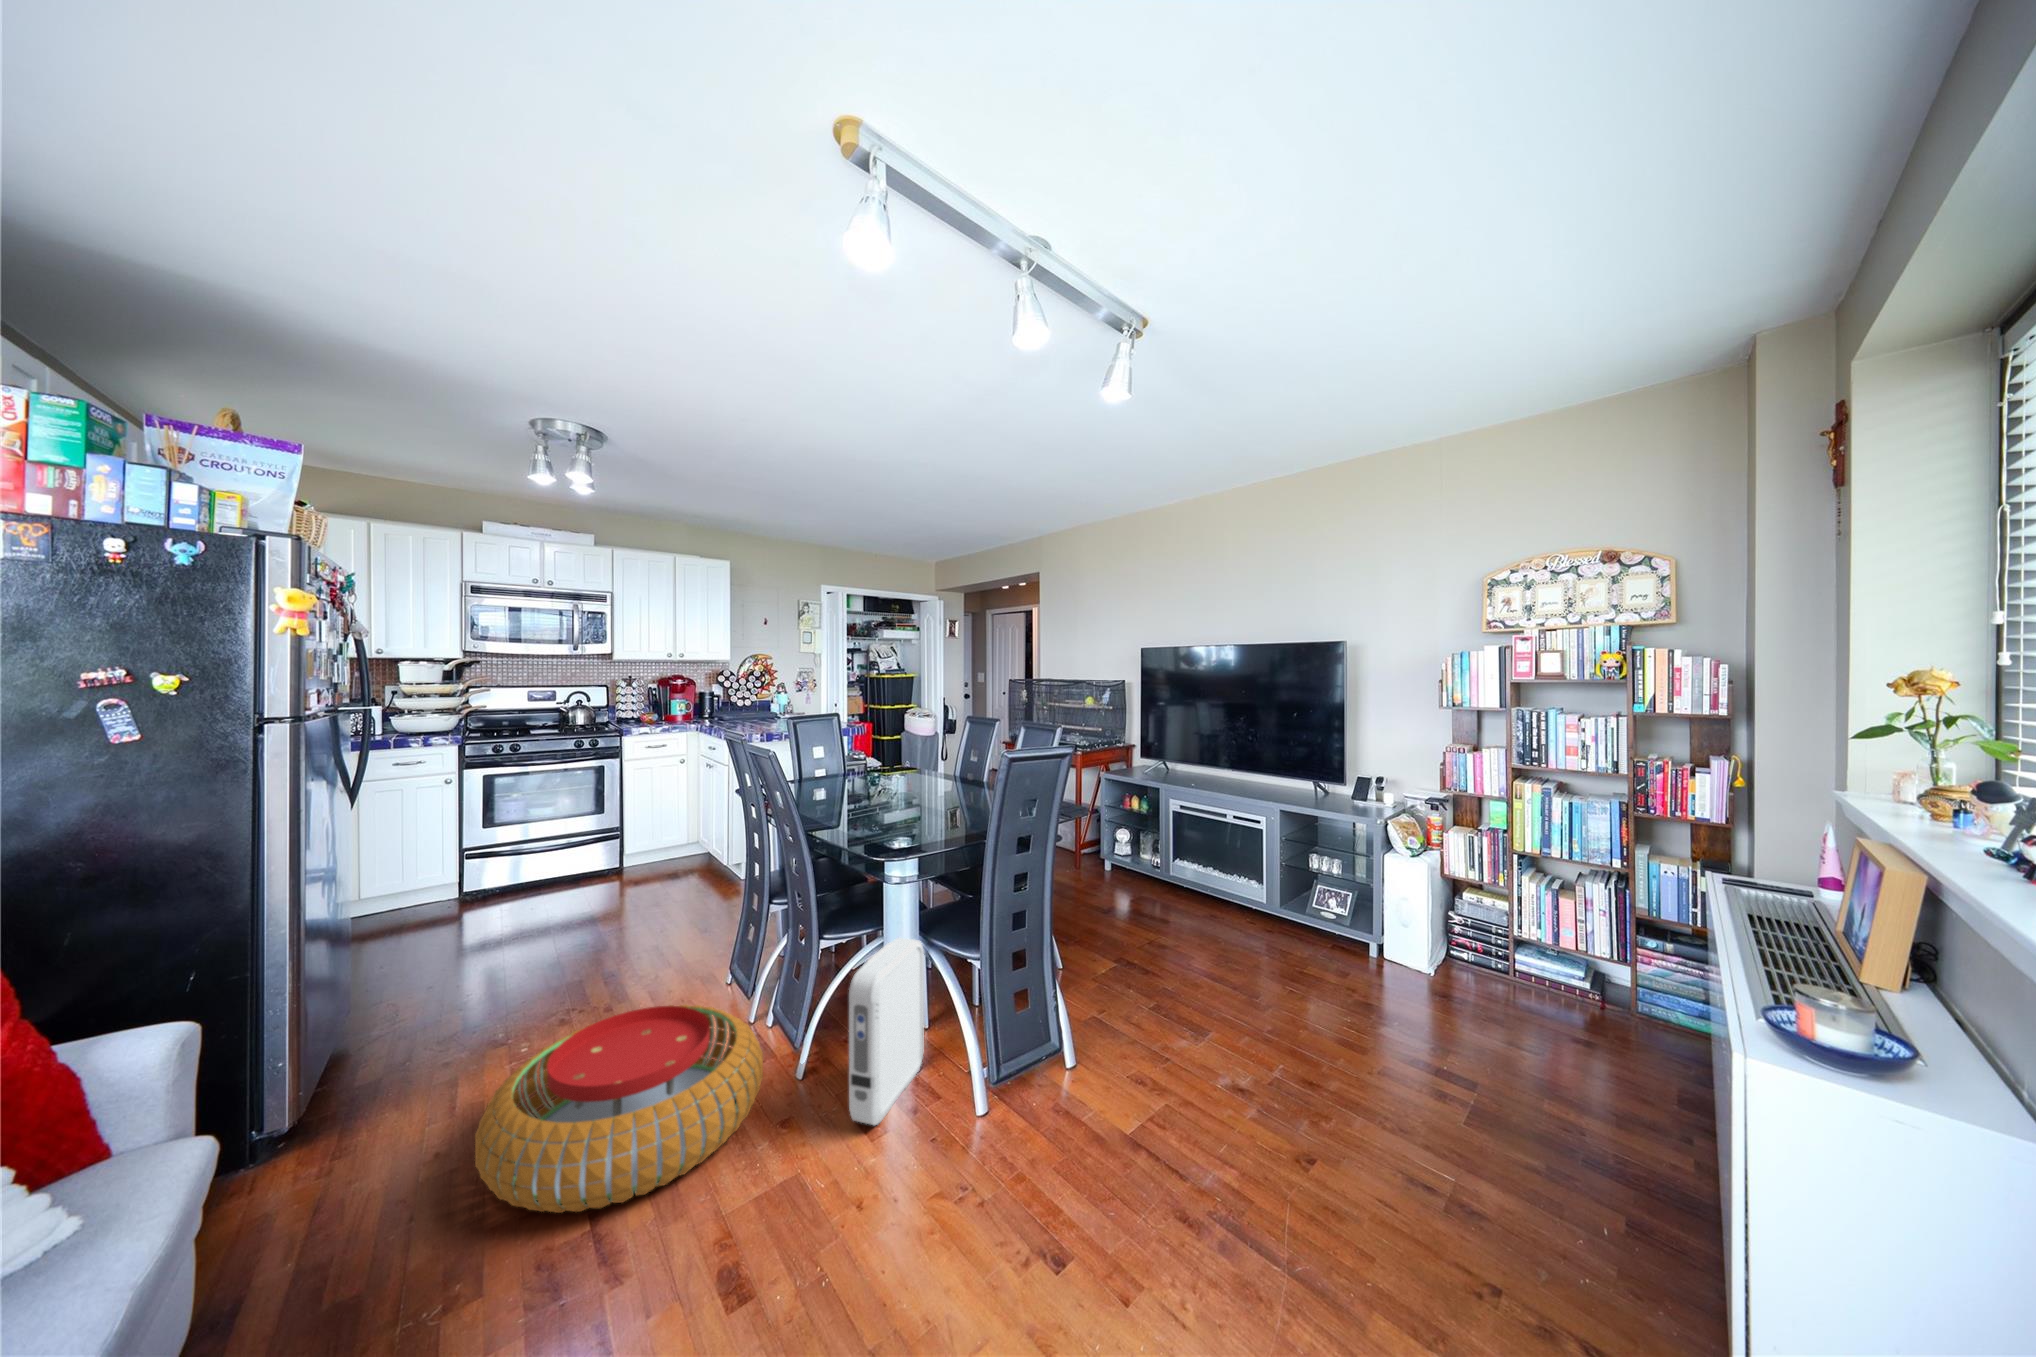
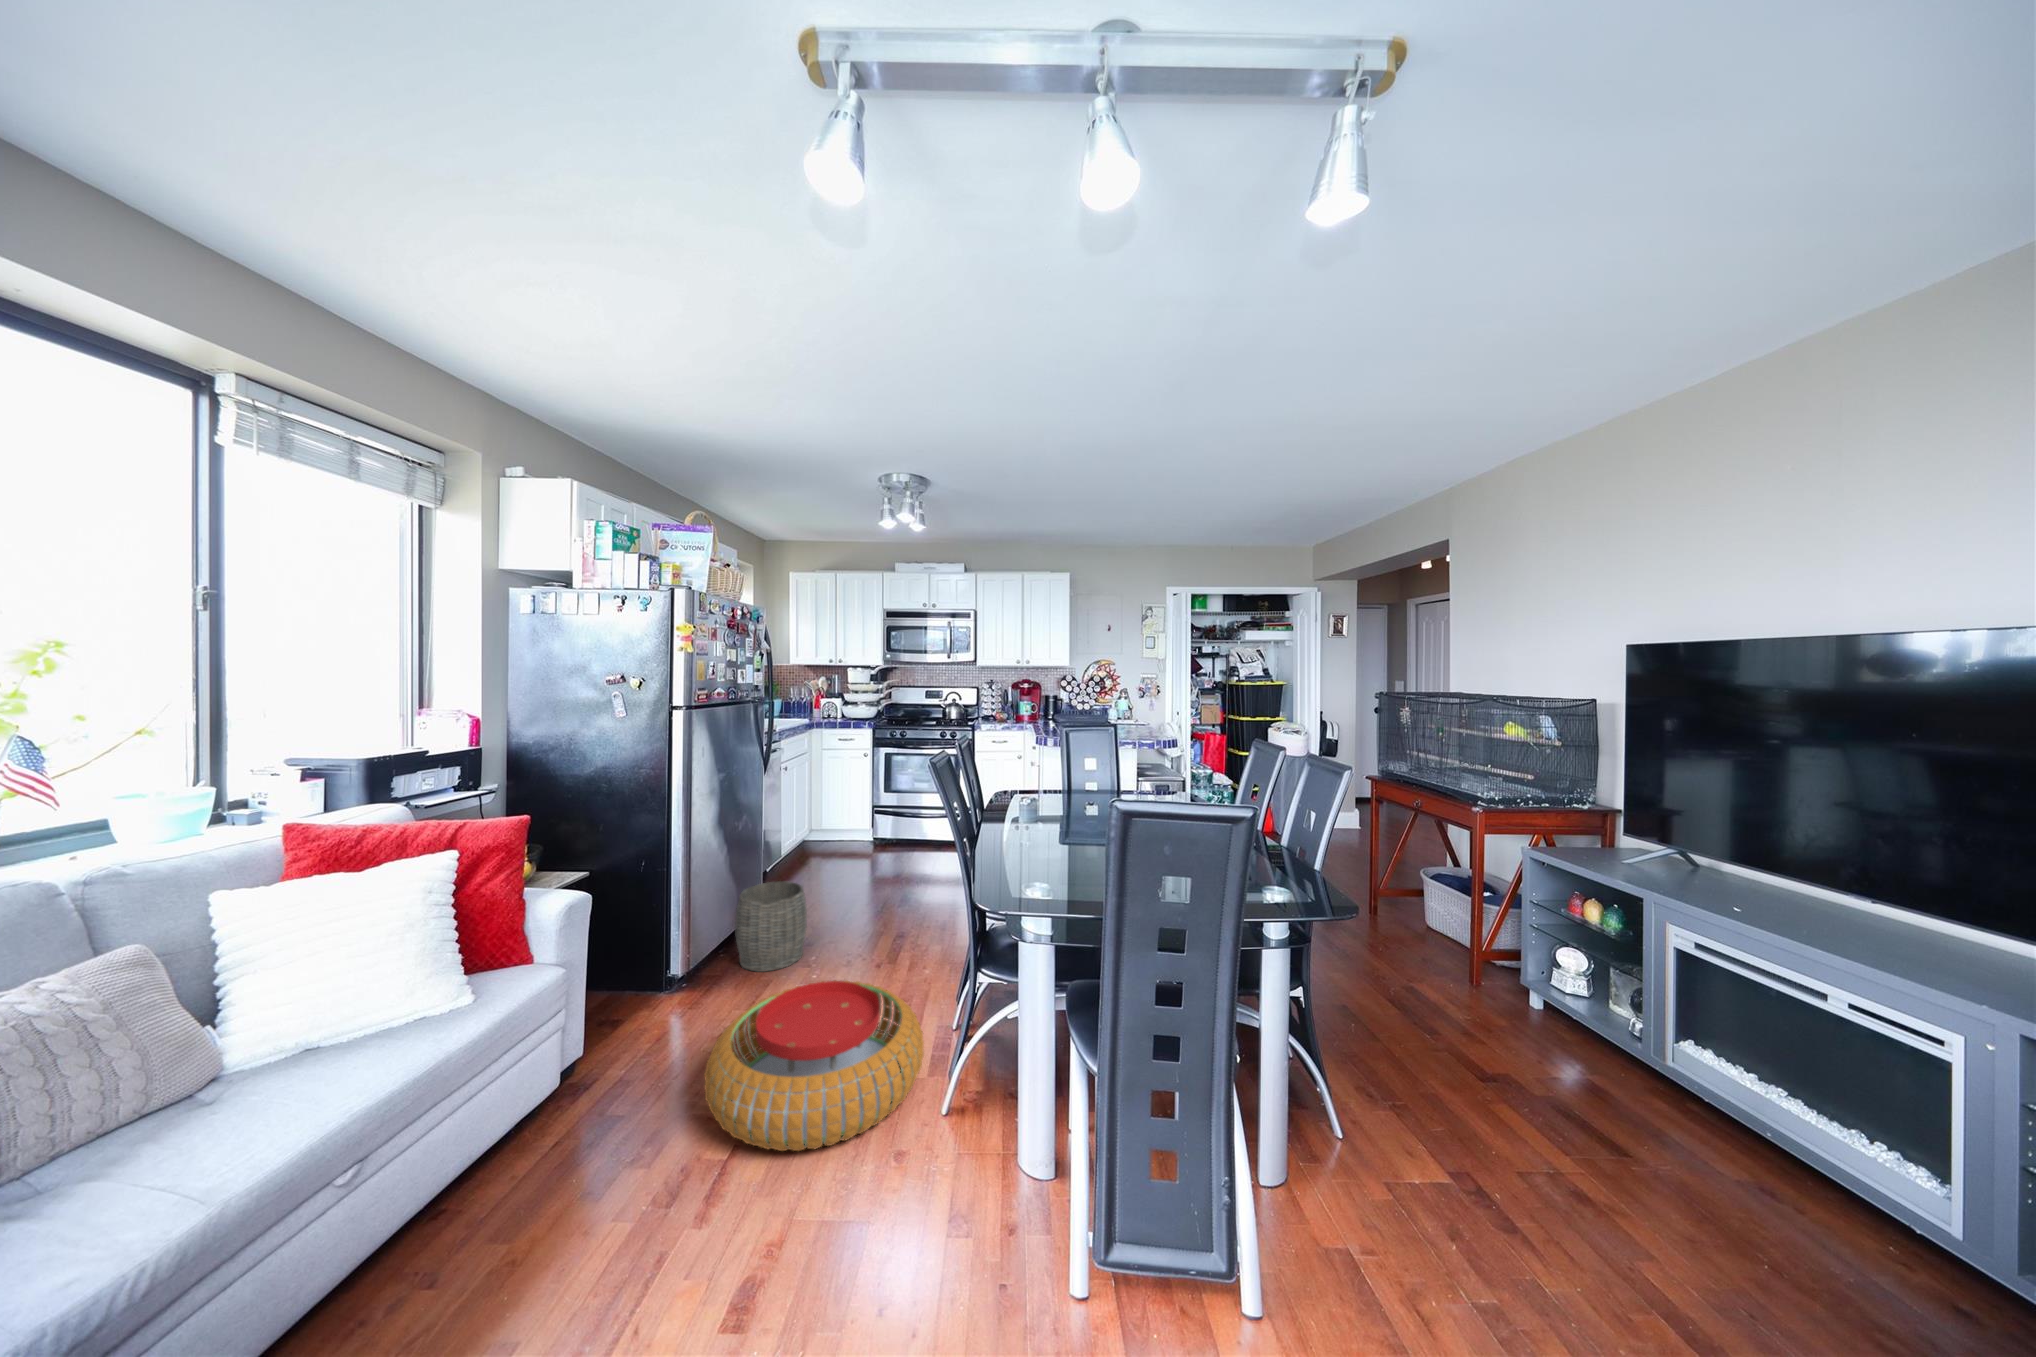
air purifier: present [849,938,924,1125] -> none [951,996,1063,1194]
woven basket: none [356,942,481,1076] -> present [735,881,807,972]

